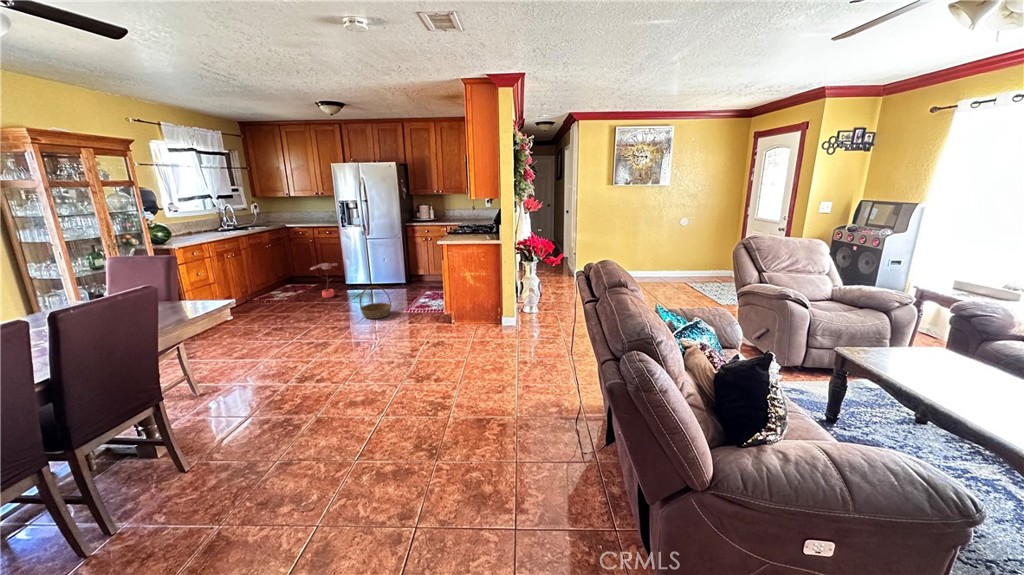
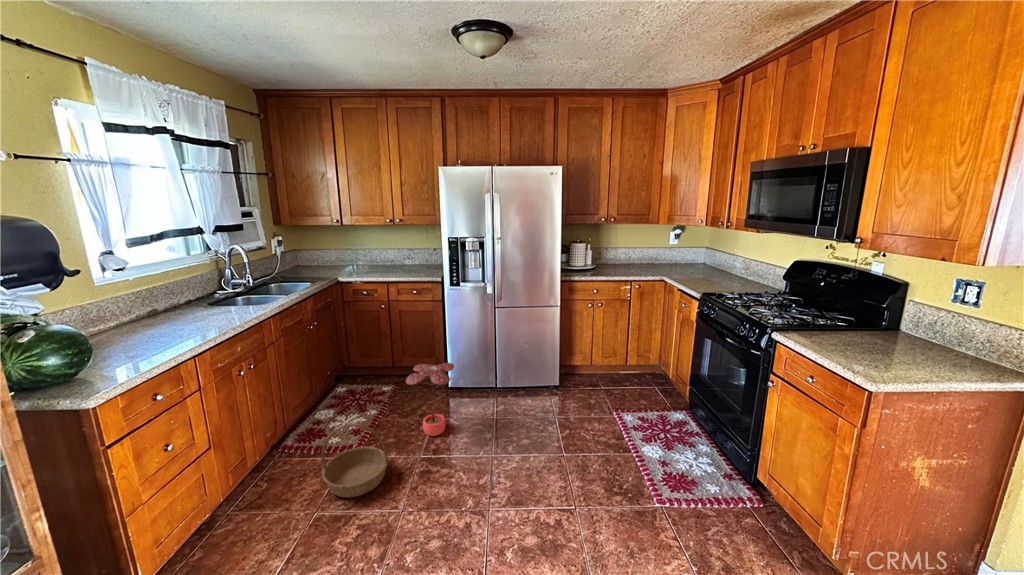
basket: present [360,286,391,319] -> present [321,424,388,497]

